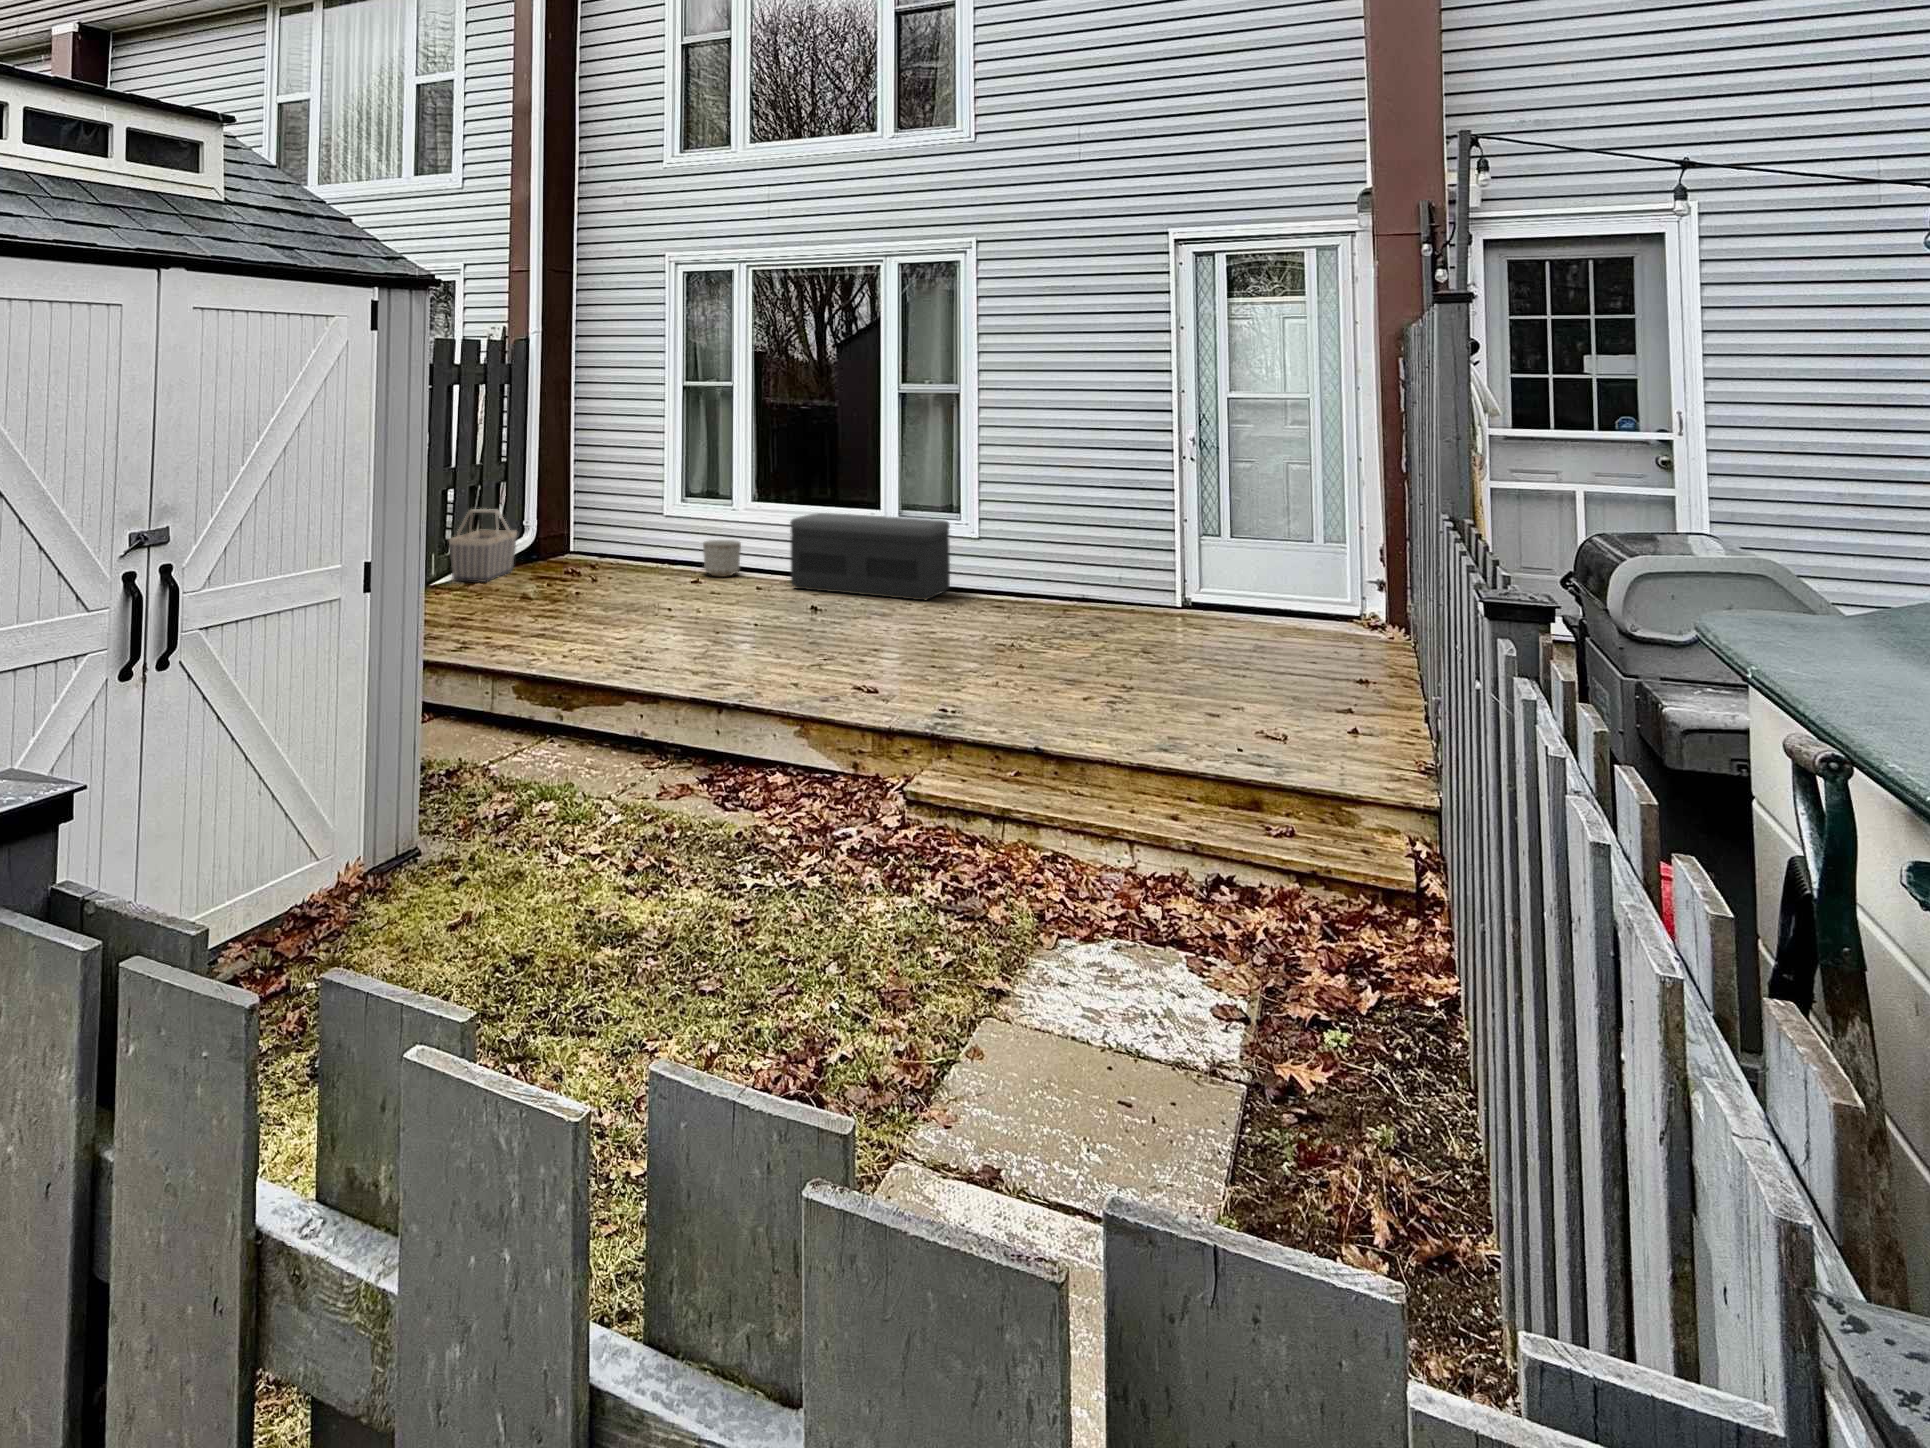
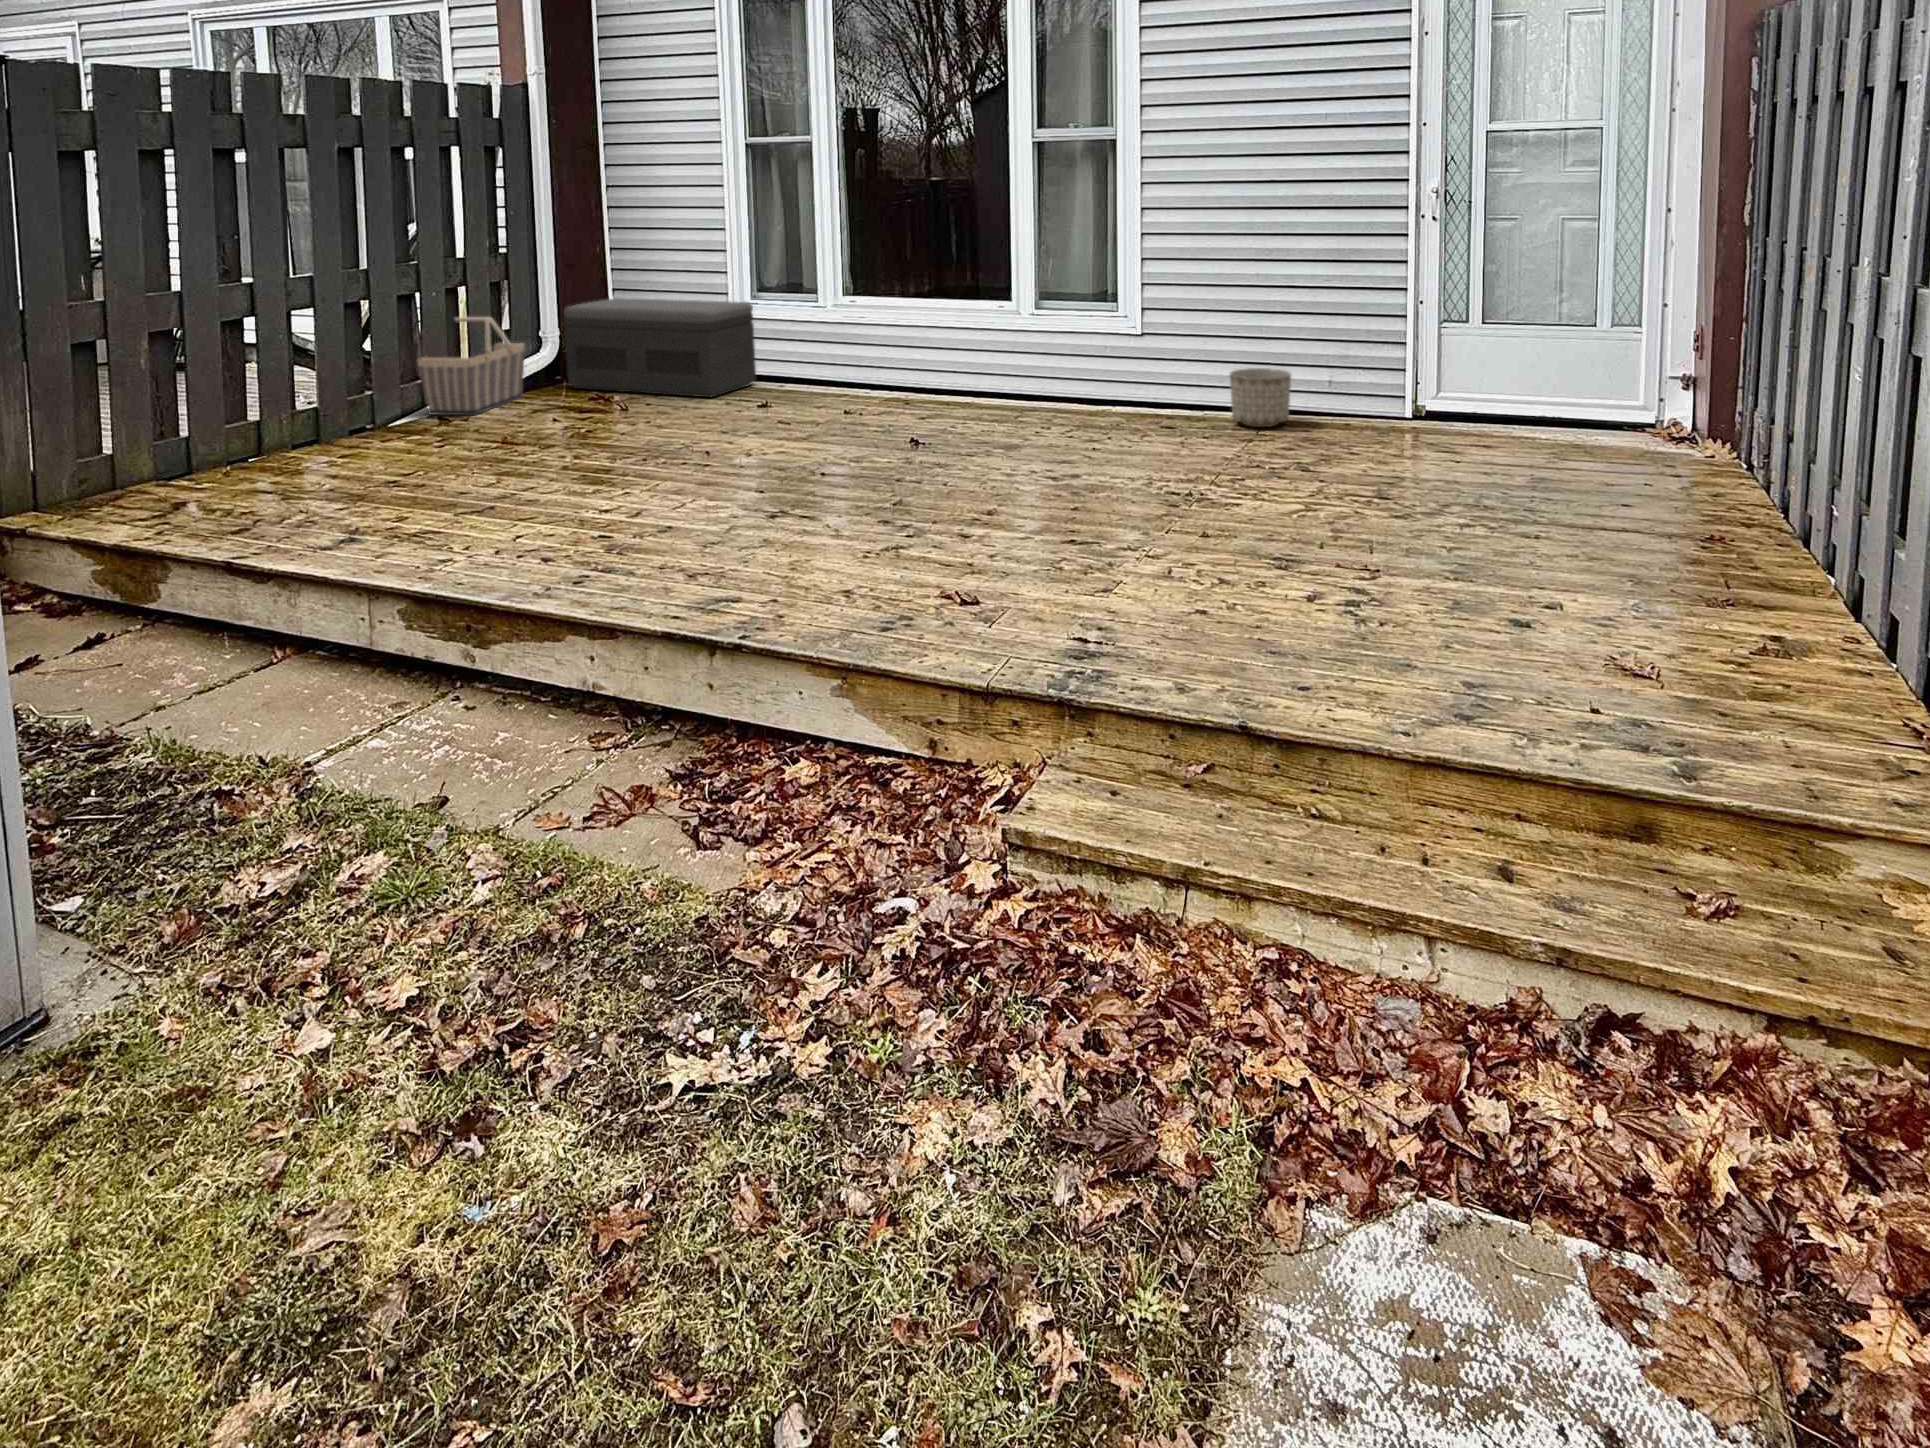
storage bench: present [790,513,950,600] -> present [564,298,756,397]
planter: present [703,540,741,577] -> present [1230,368,1291,427]

